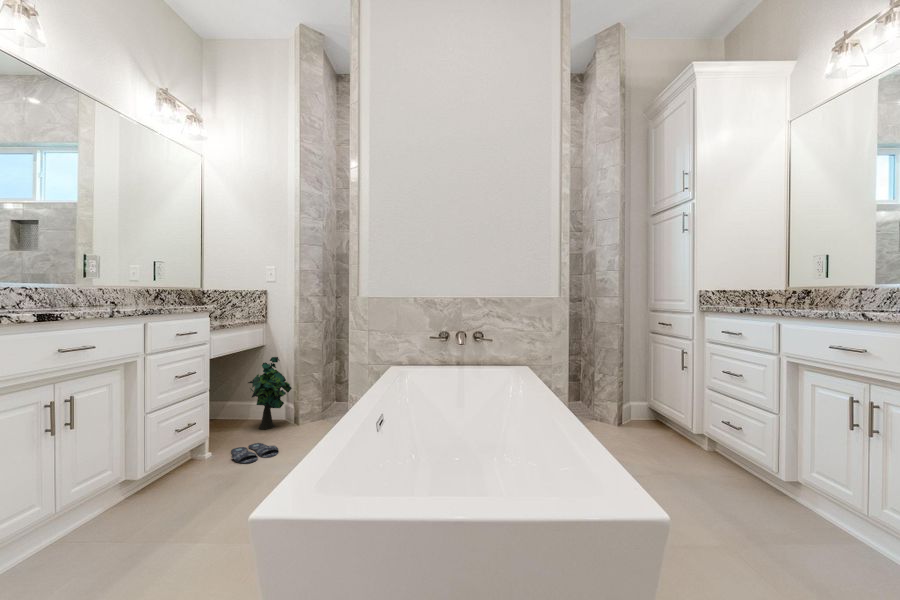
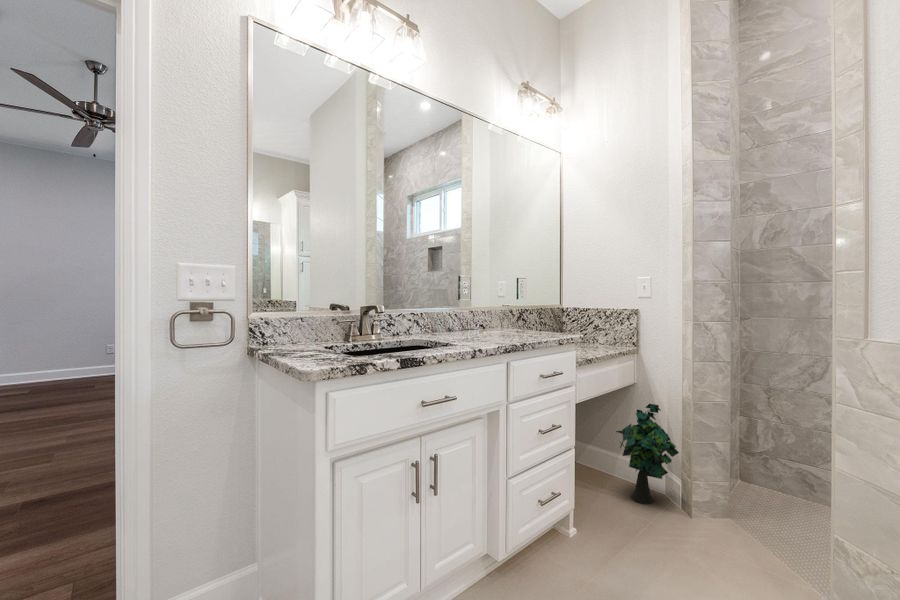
slippers: present [231,443,279,463] -> none [601,529,672,573]

